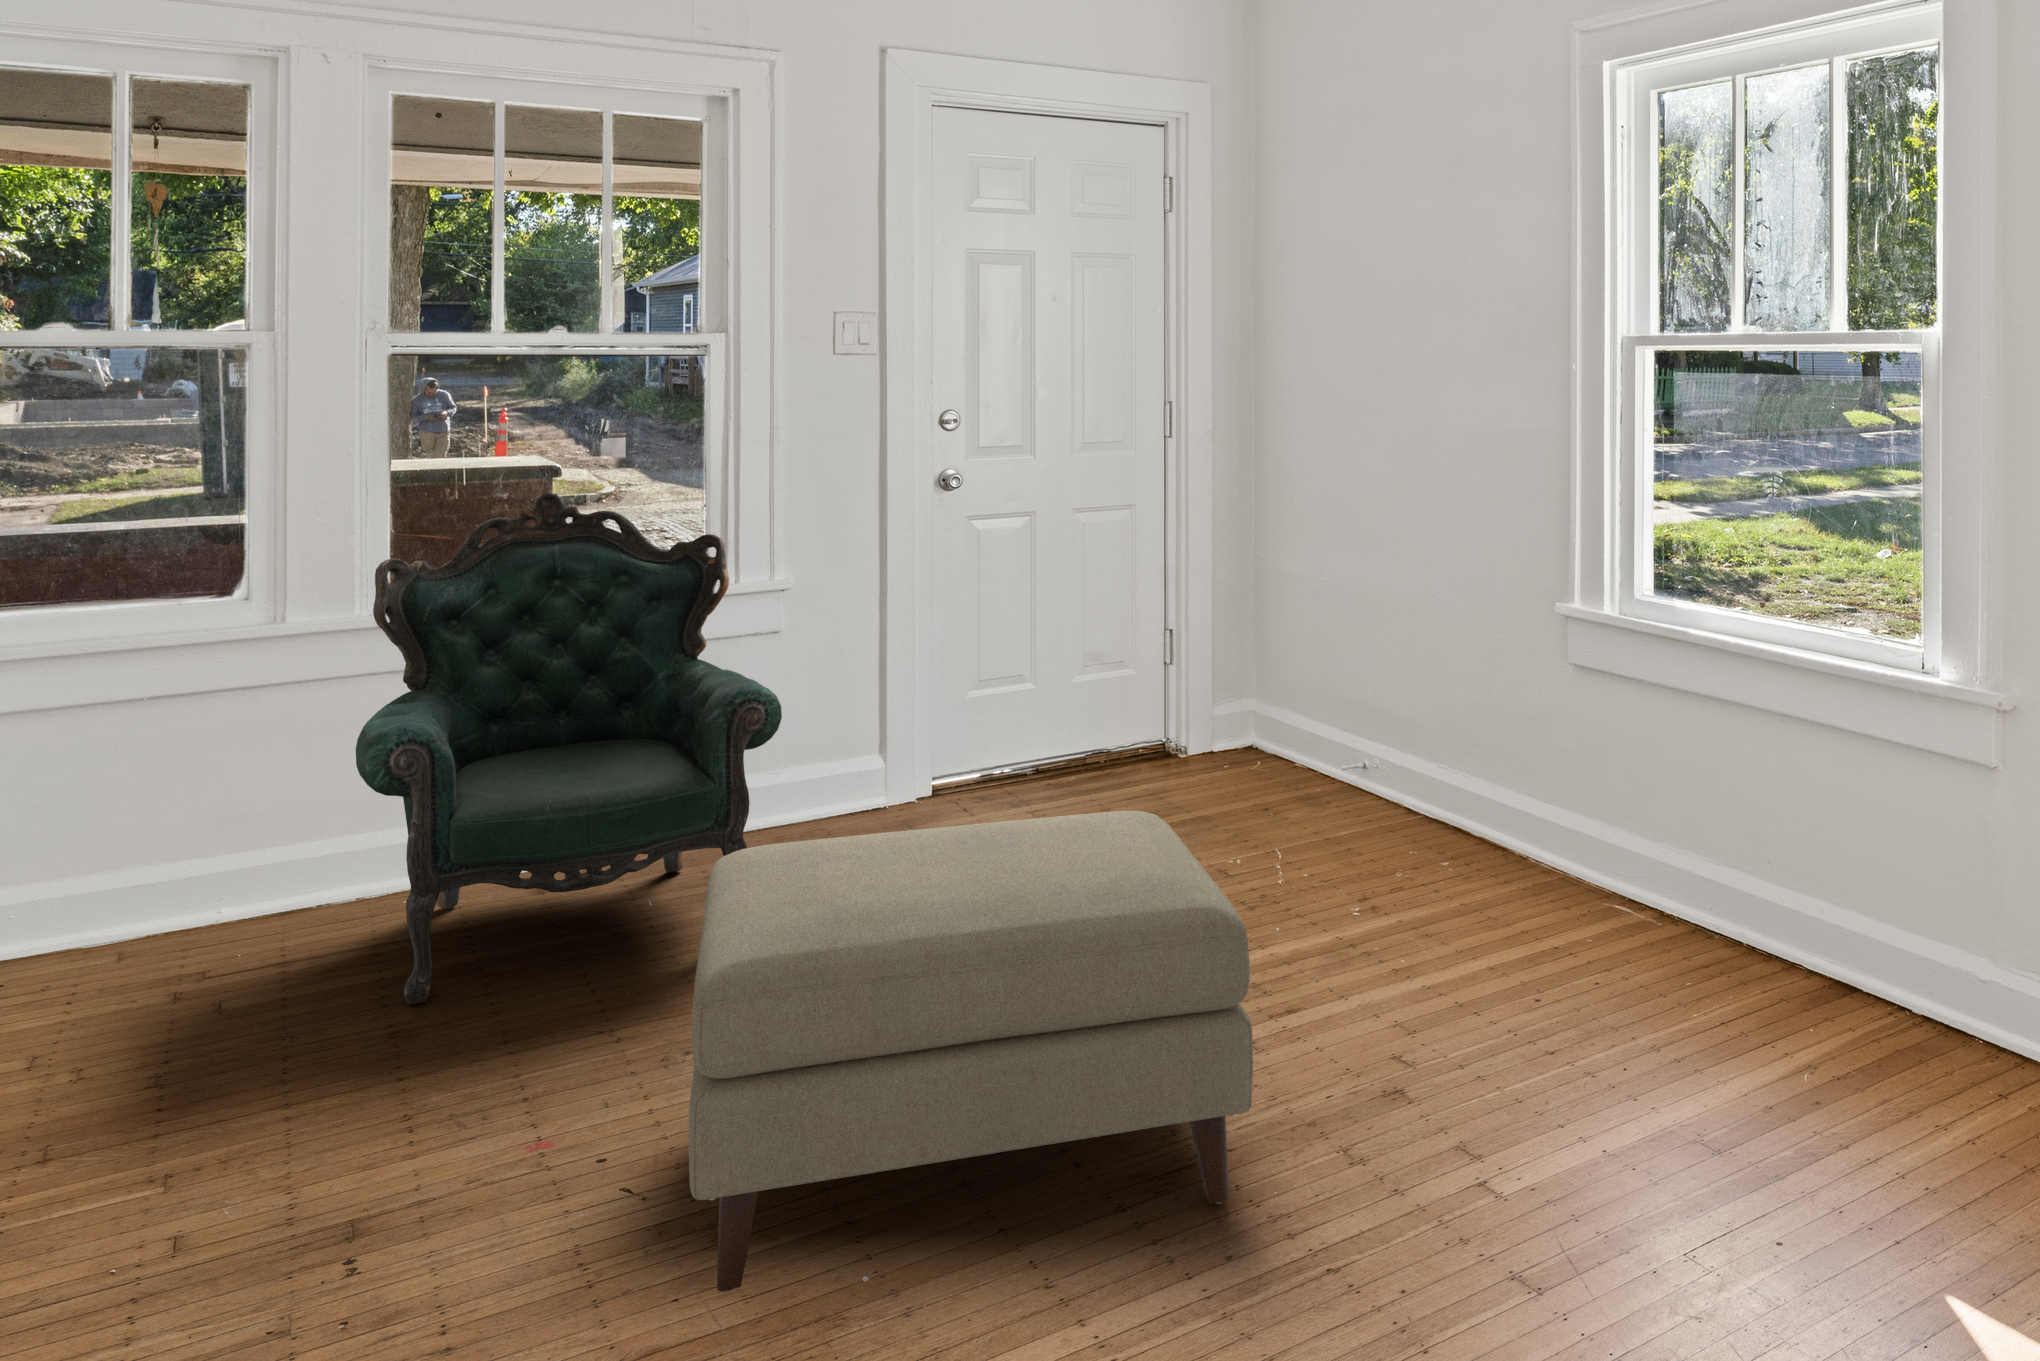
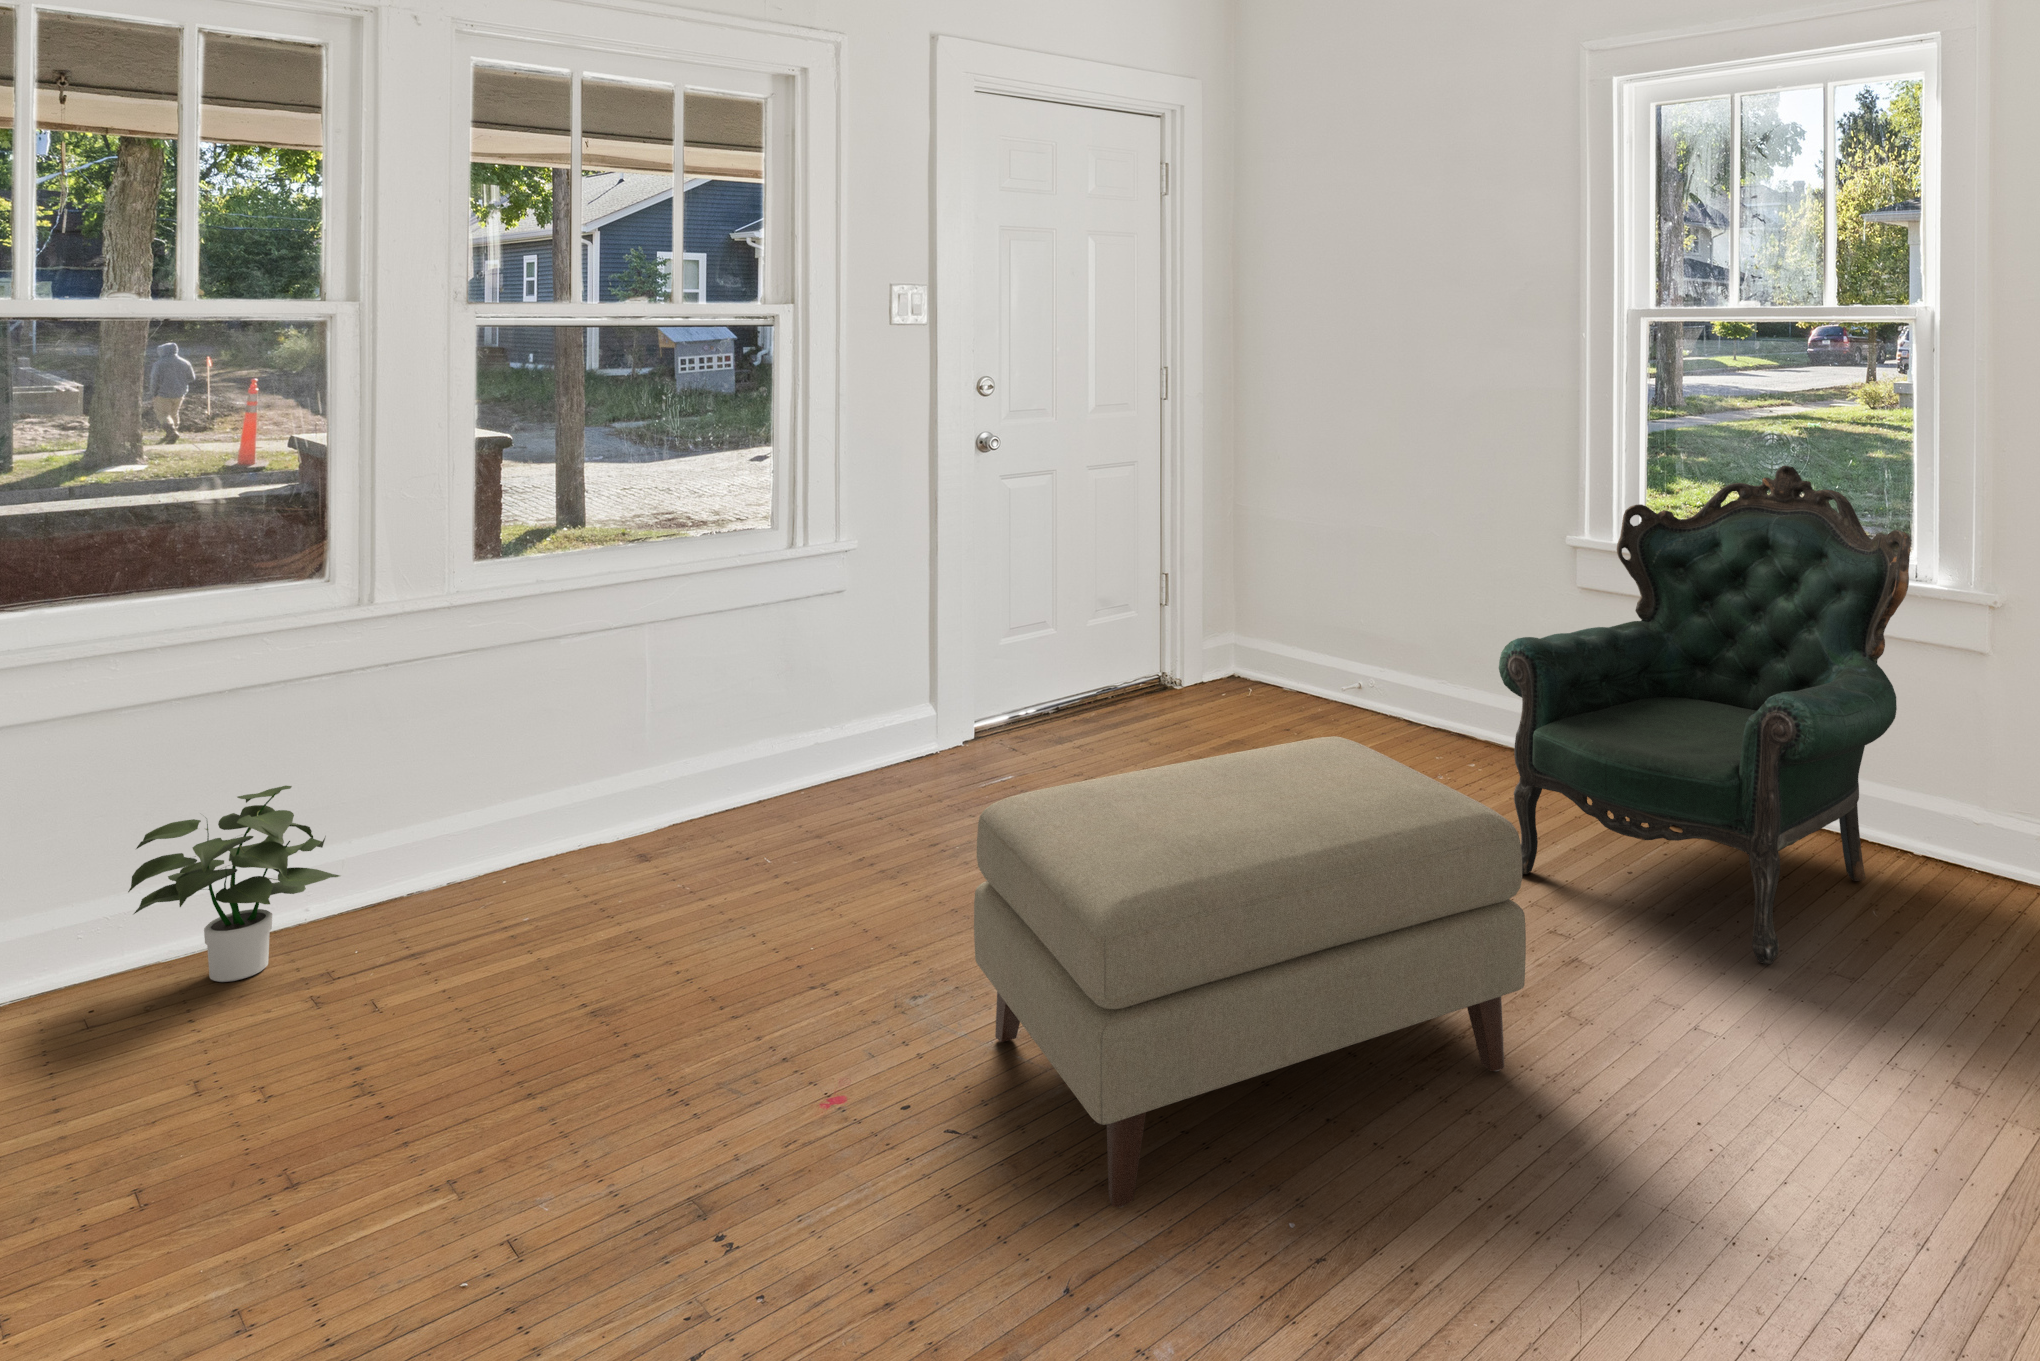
armchair: present [356,493,782,1004] -> present [1499,465,1911,964]
potted plant: none [28,790,226,972] -> present [128,786,340,982]

